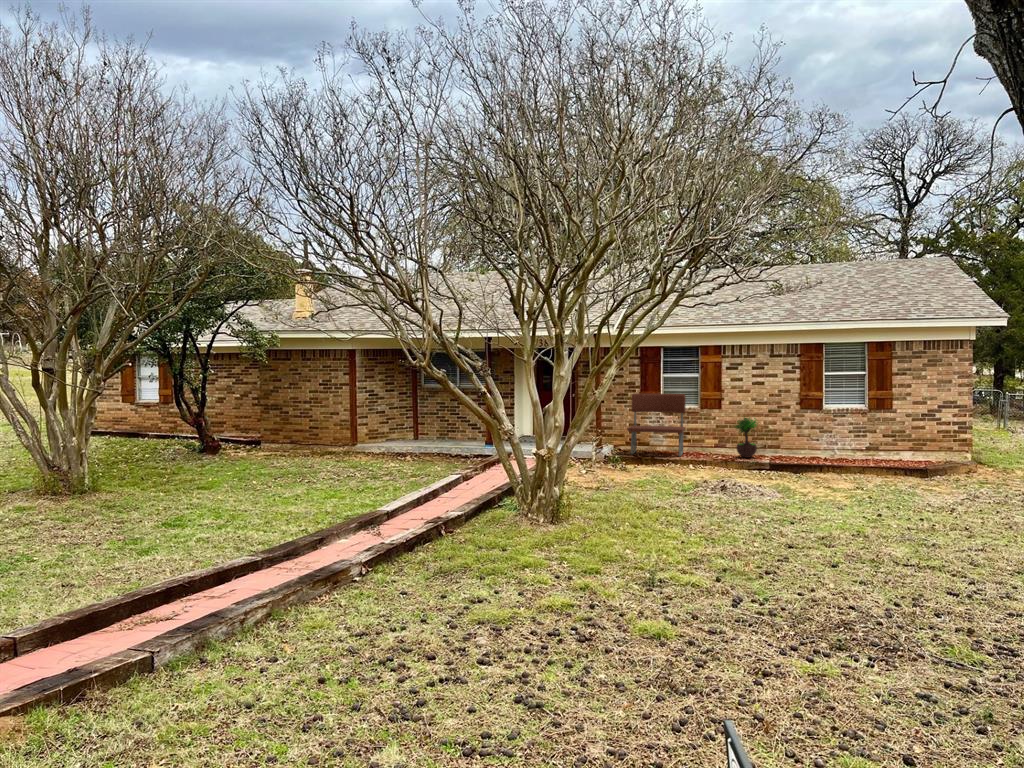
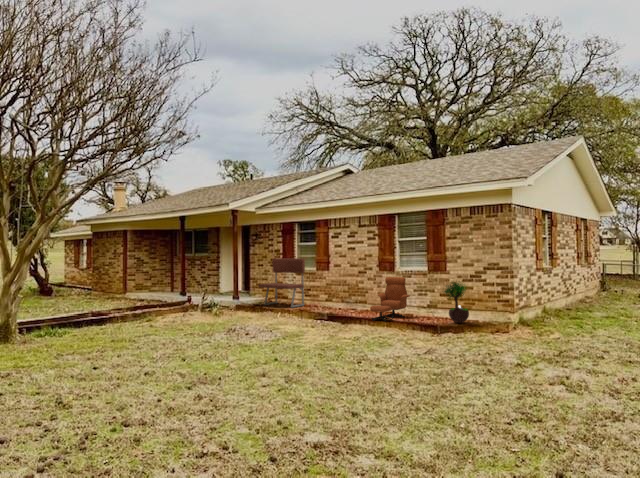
potted tree: present [735,417,757,458] -> present [444,282,469,323]
lounge chair: none [810,417,851,467] -> present [370,277,410,321]

